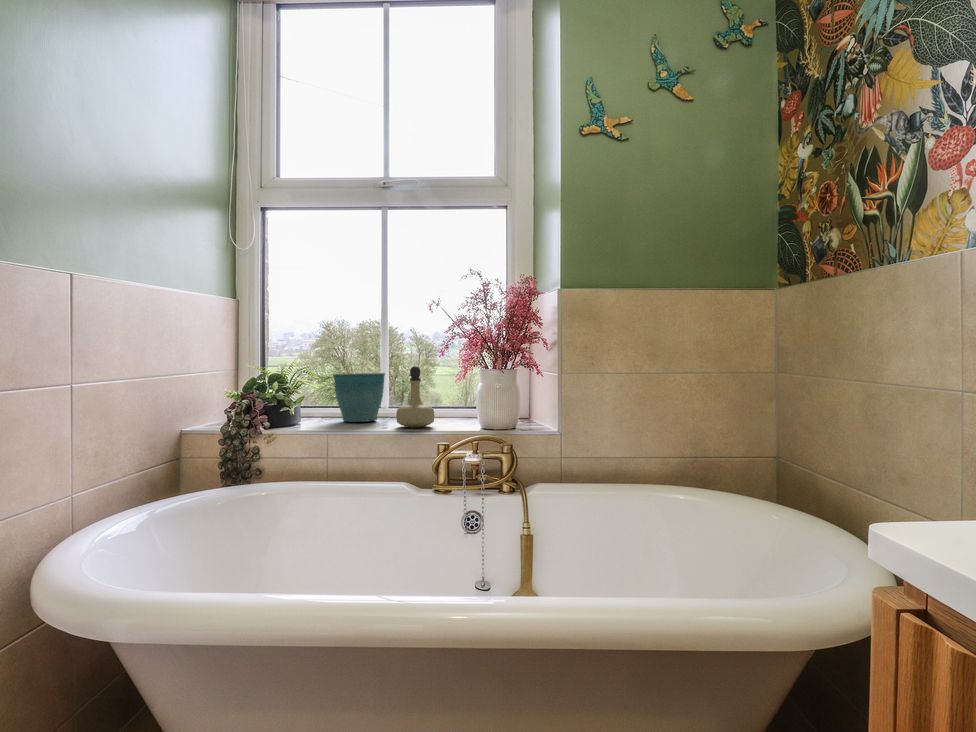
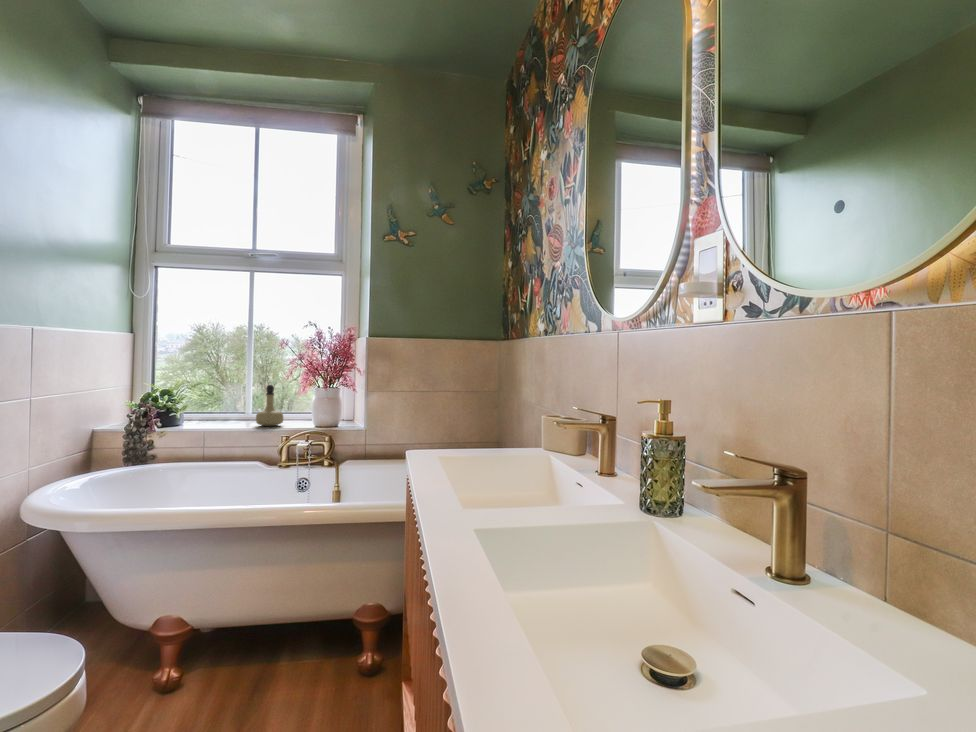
flower pot: present [333,373,385,422] -> none [210,388,250,423]

